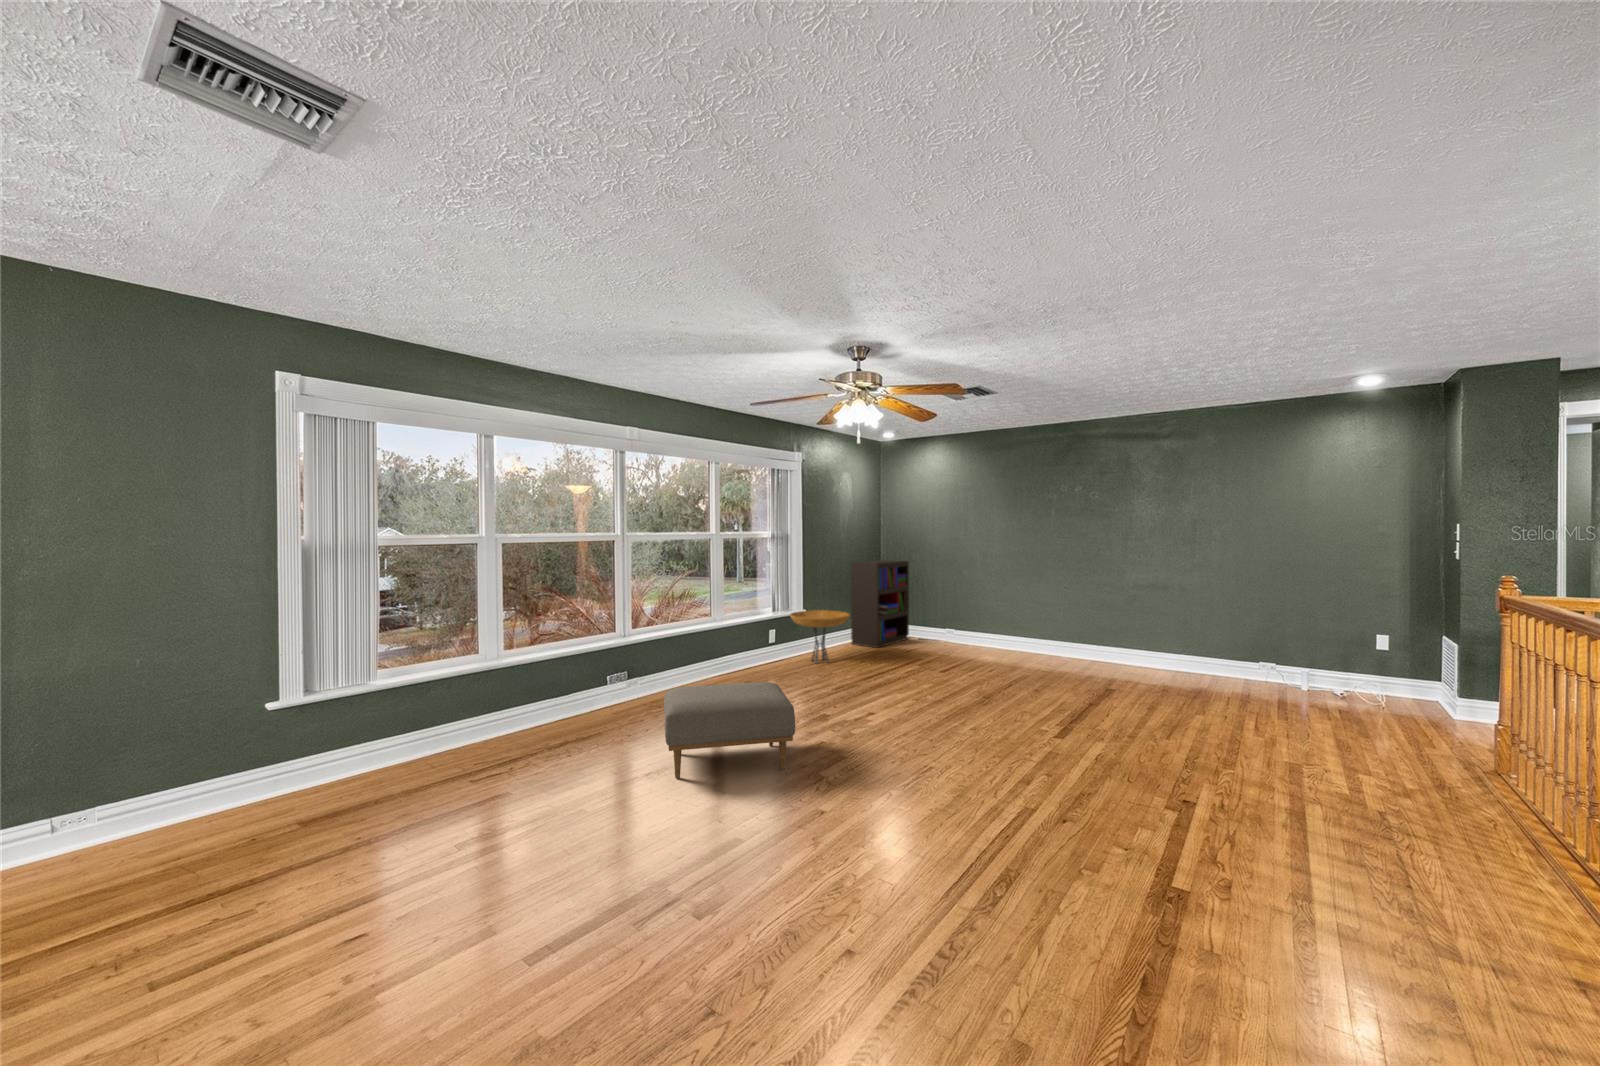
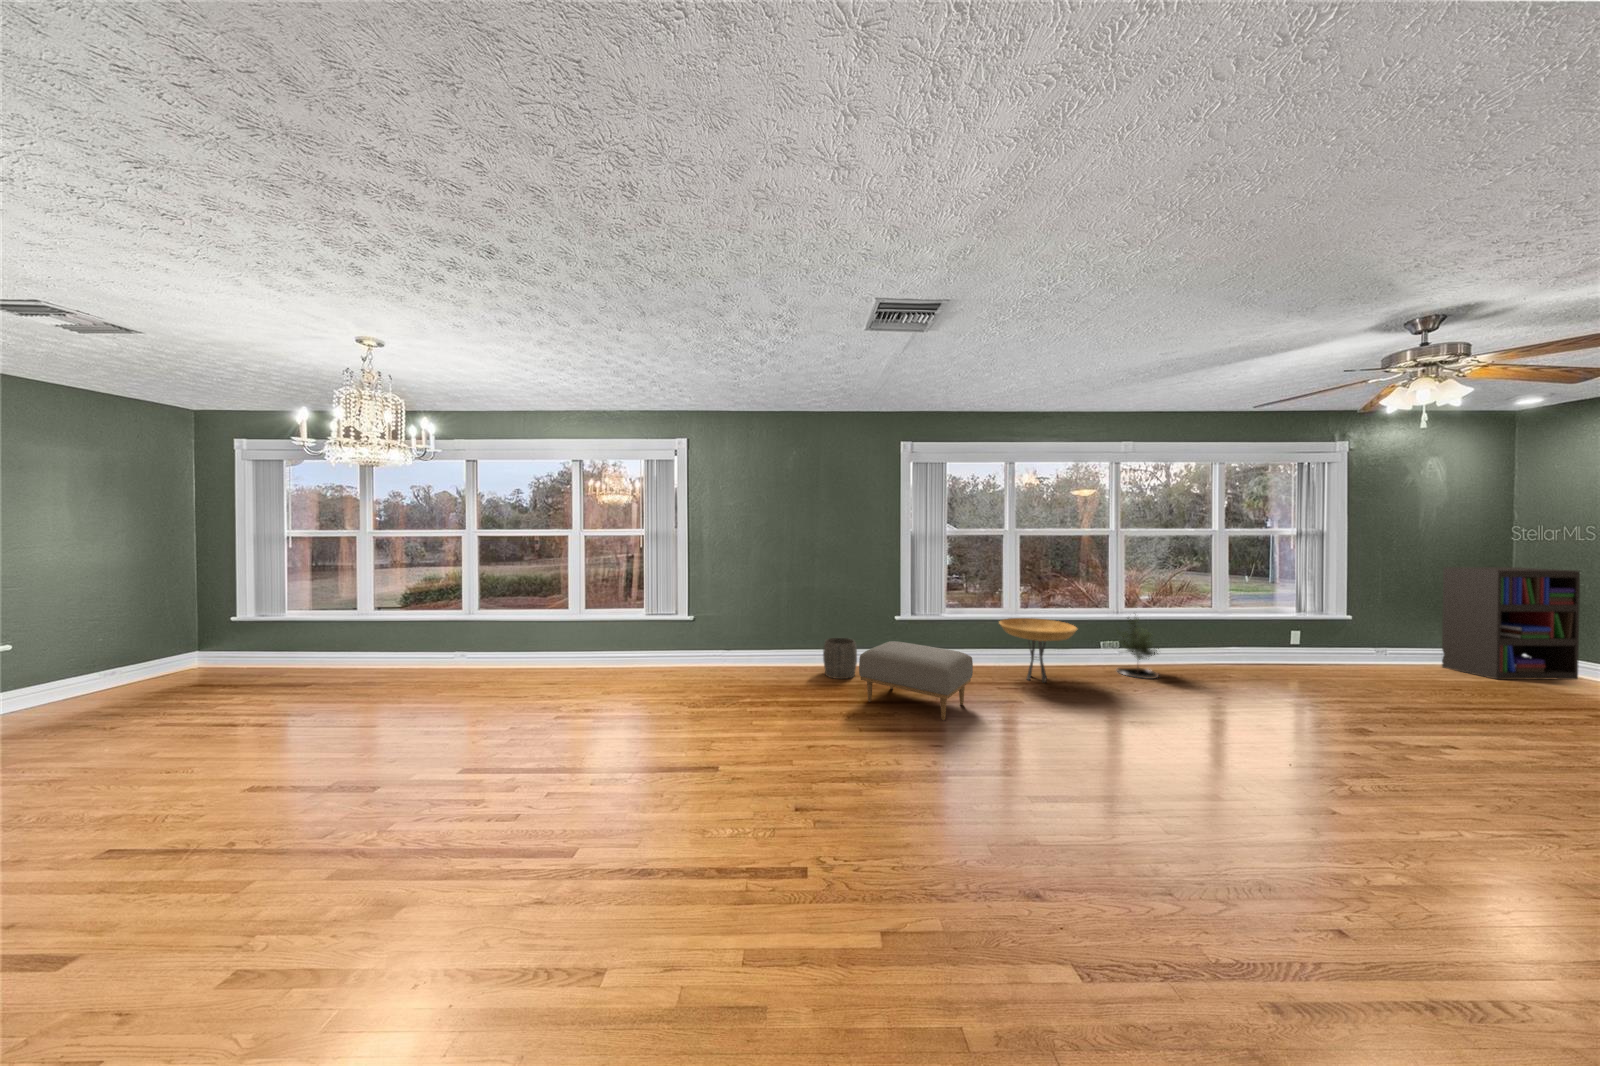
side table: present [790,610,850,663] -> present [999,618,1077,682]
potted tree: none [623,632,670,712] -> present [1117,618,1159,679]
ottoman: present [664,682,796,779] -> present [859,641,973,720]
woven basket: none [50,770,161,874] -> present [823,638,857,679]

